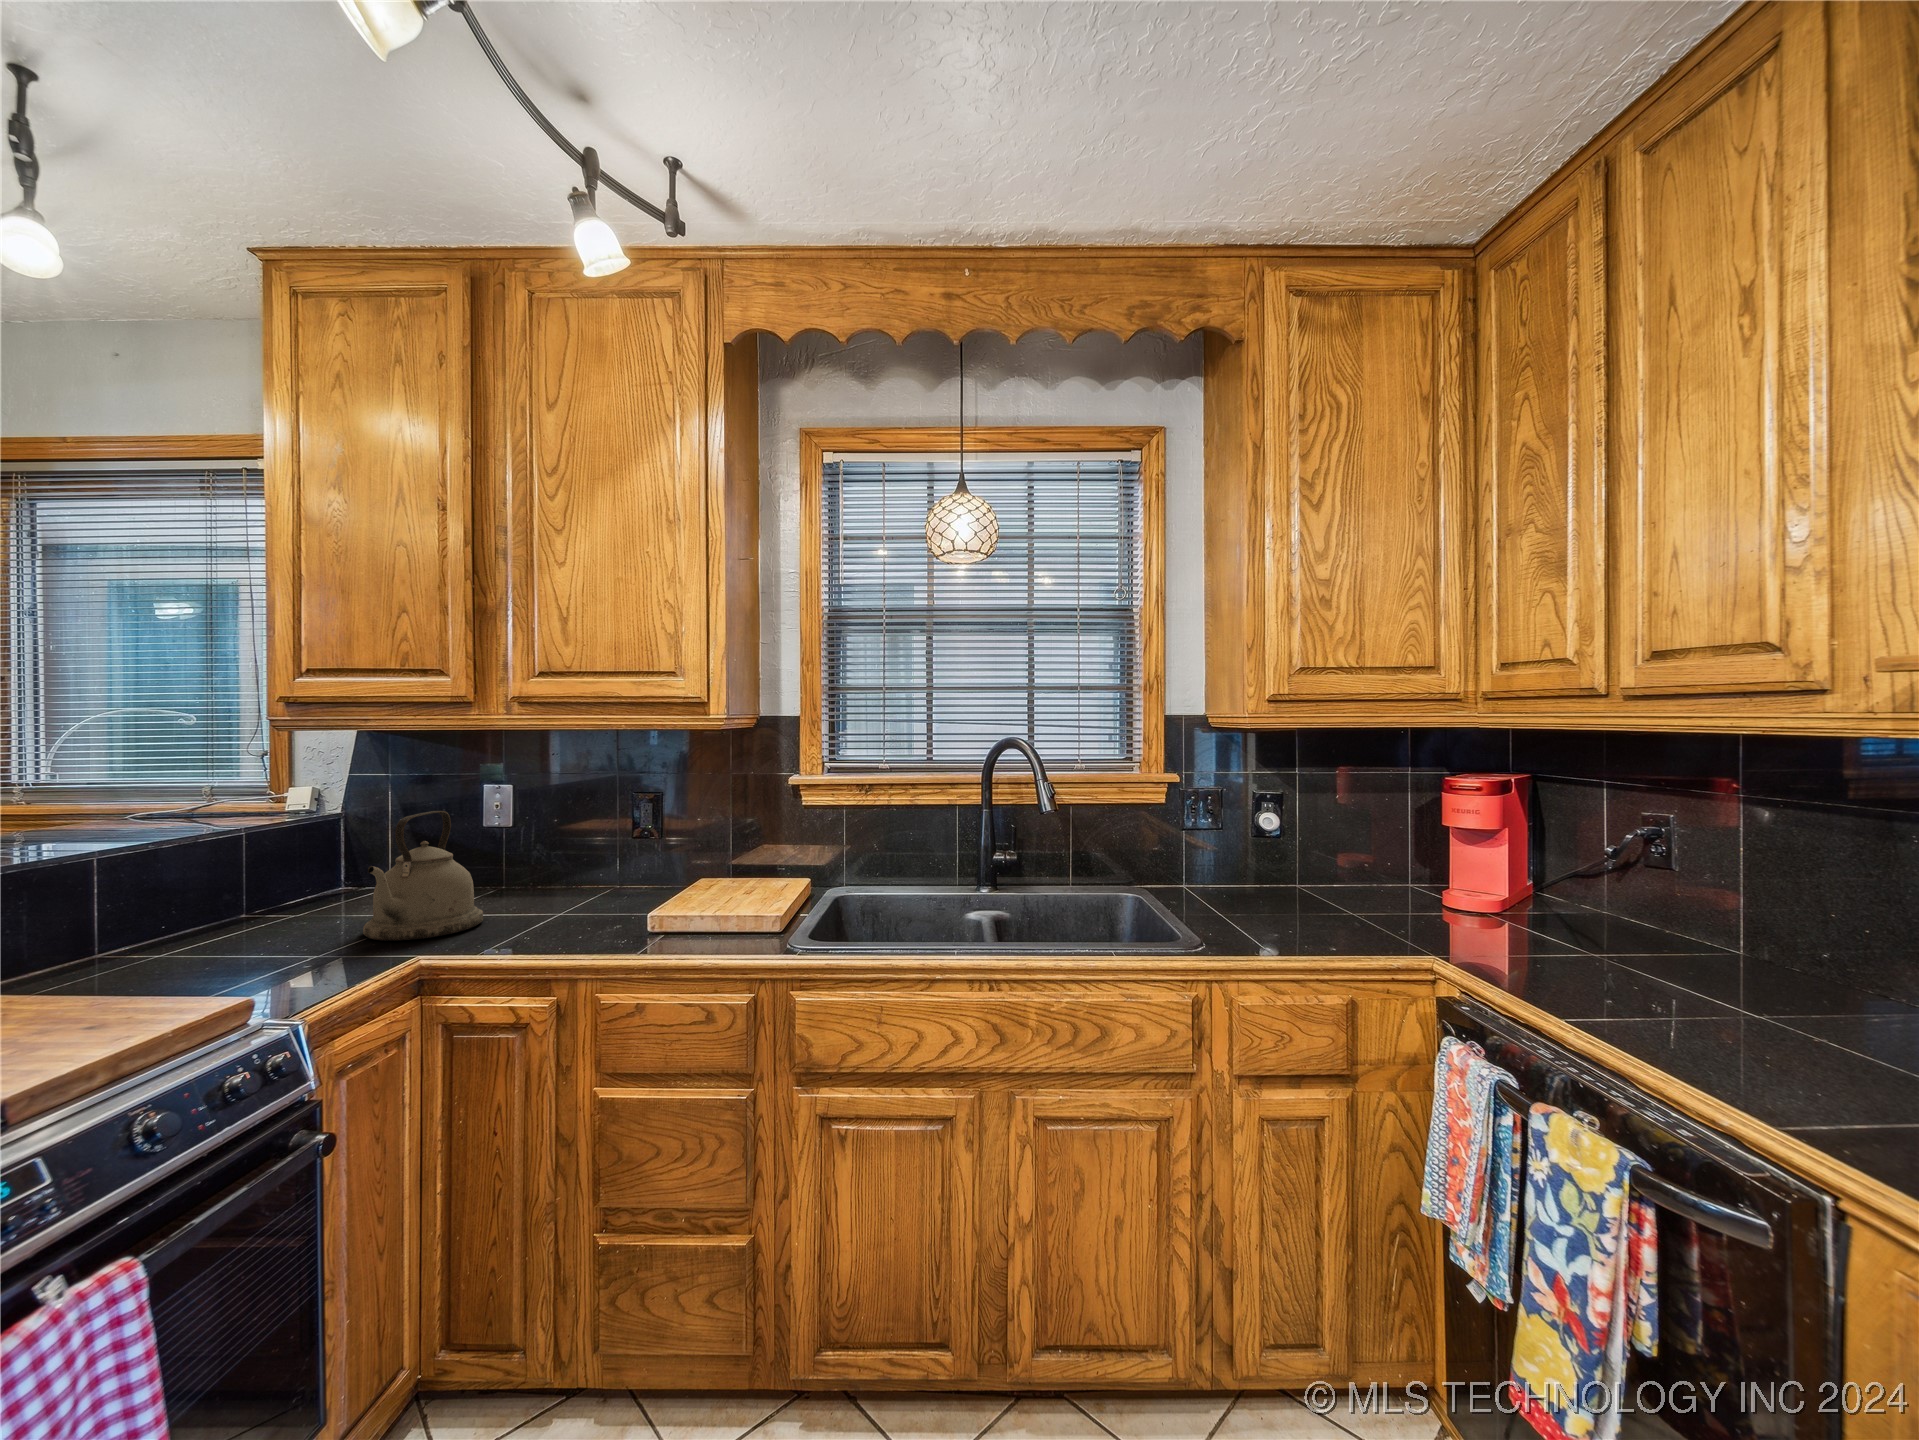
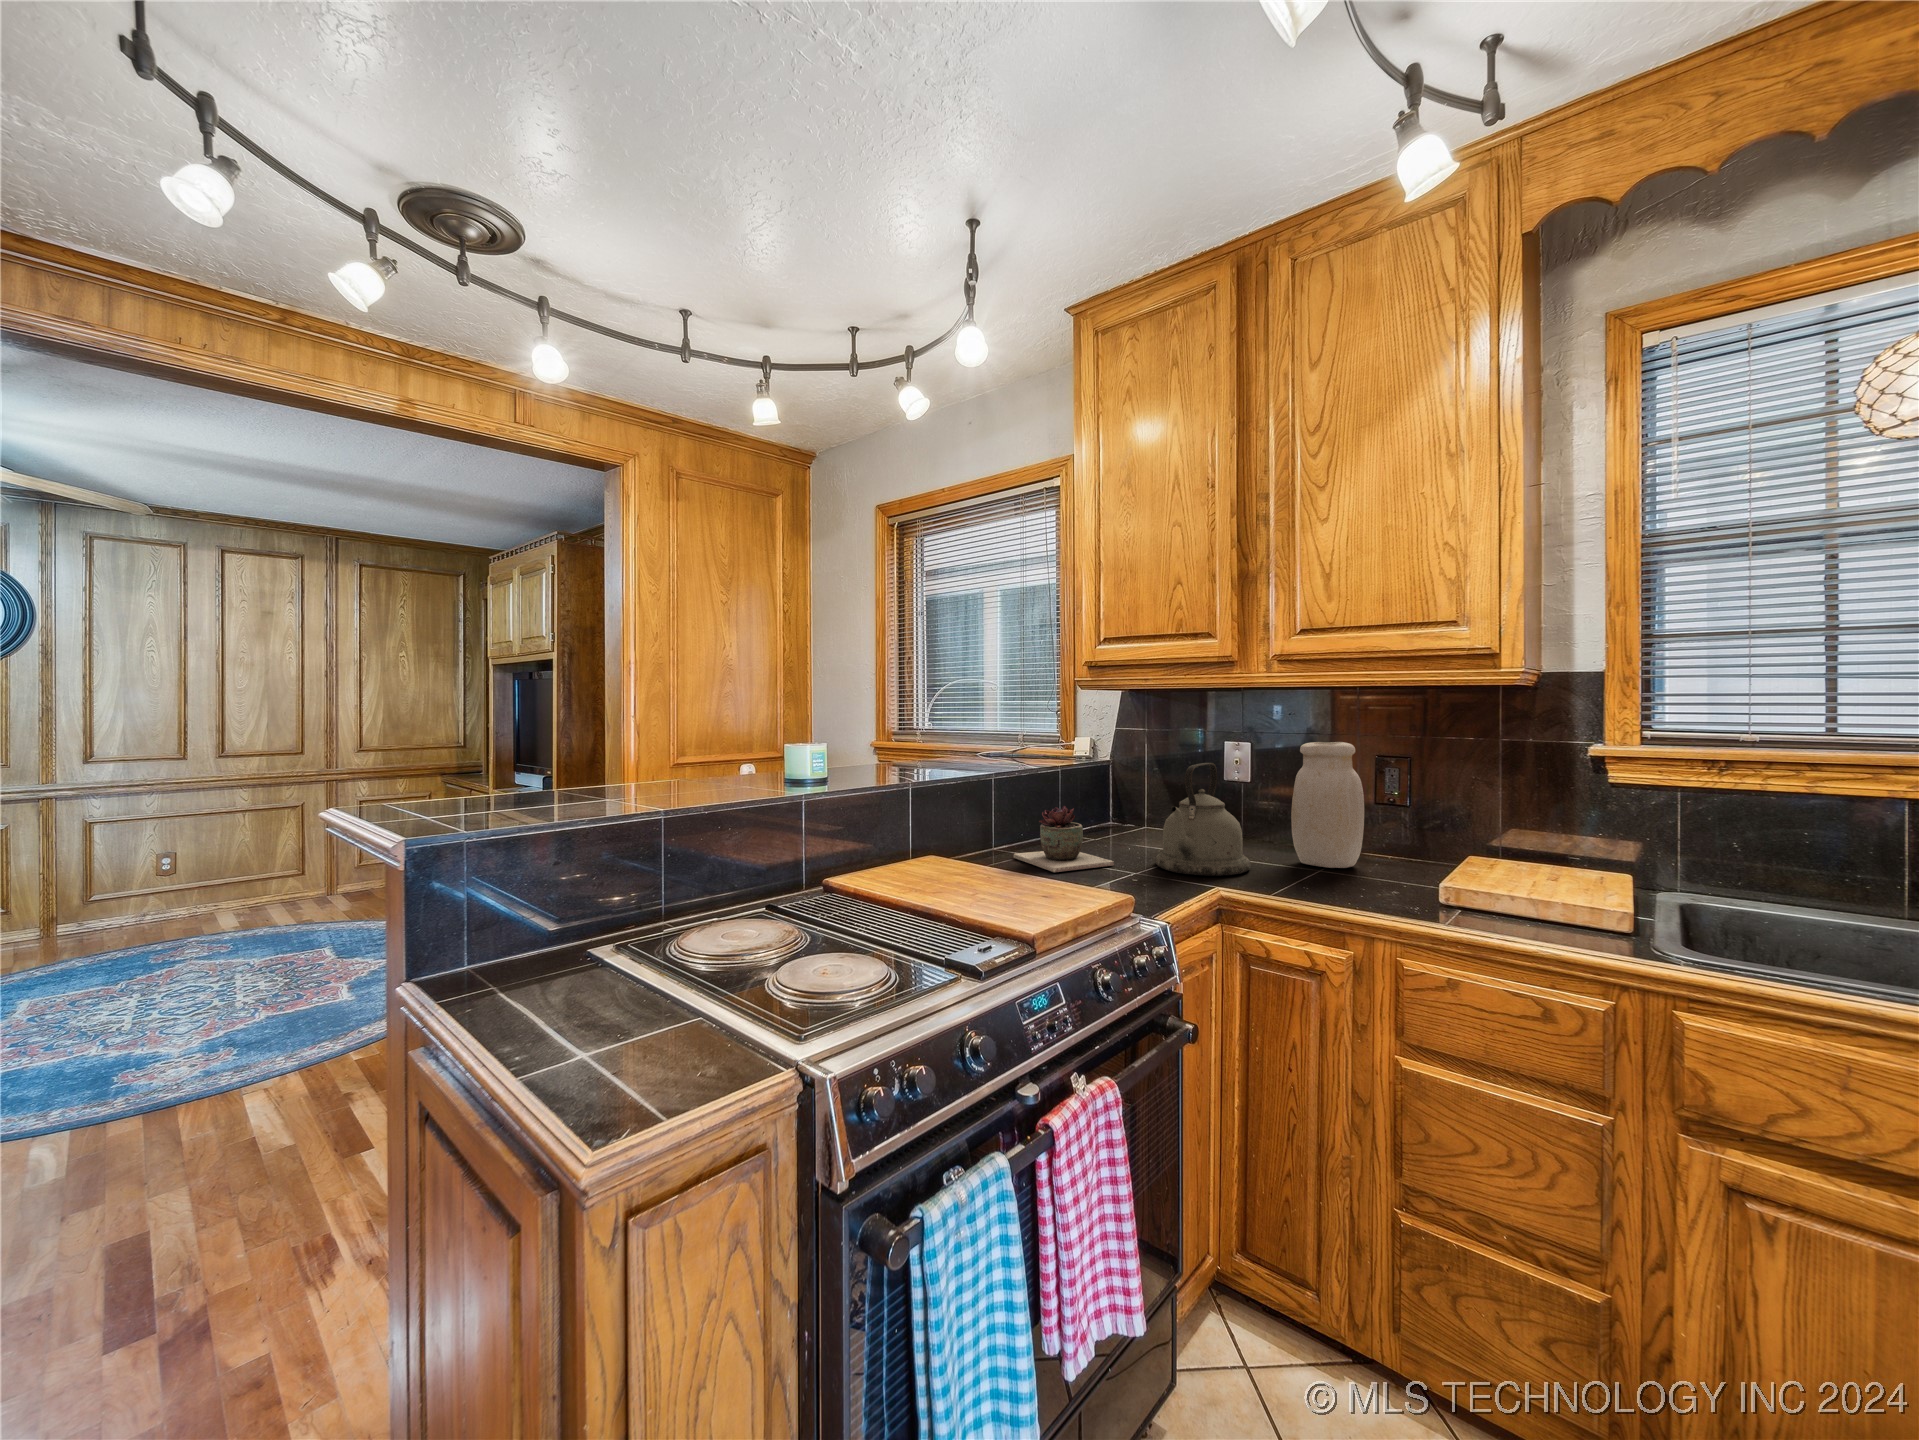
jar: none [537,782,609,908] -> present [1291,742,1364,868]
succulent plant: none [139,878,301,968] -> present [1014,806,1114,872]

